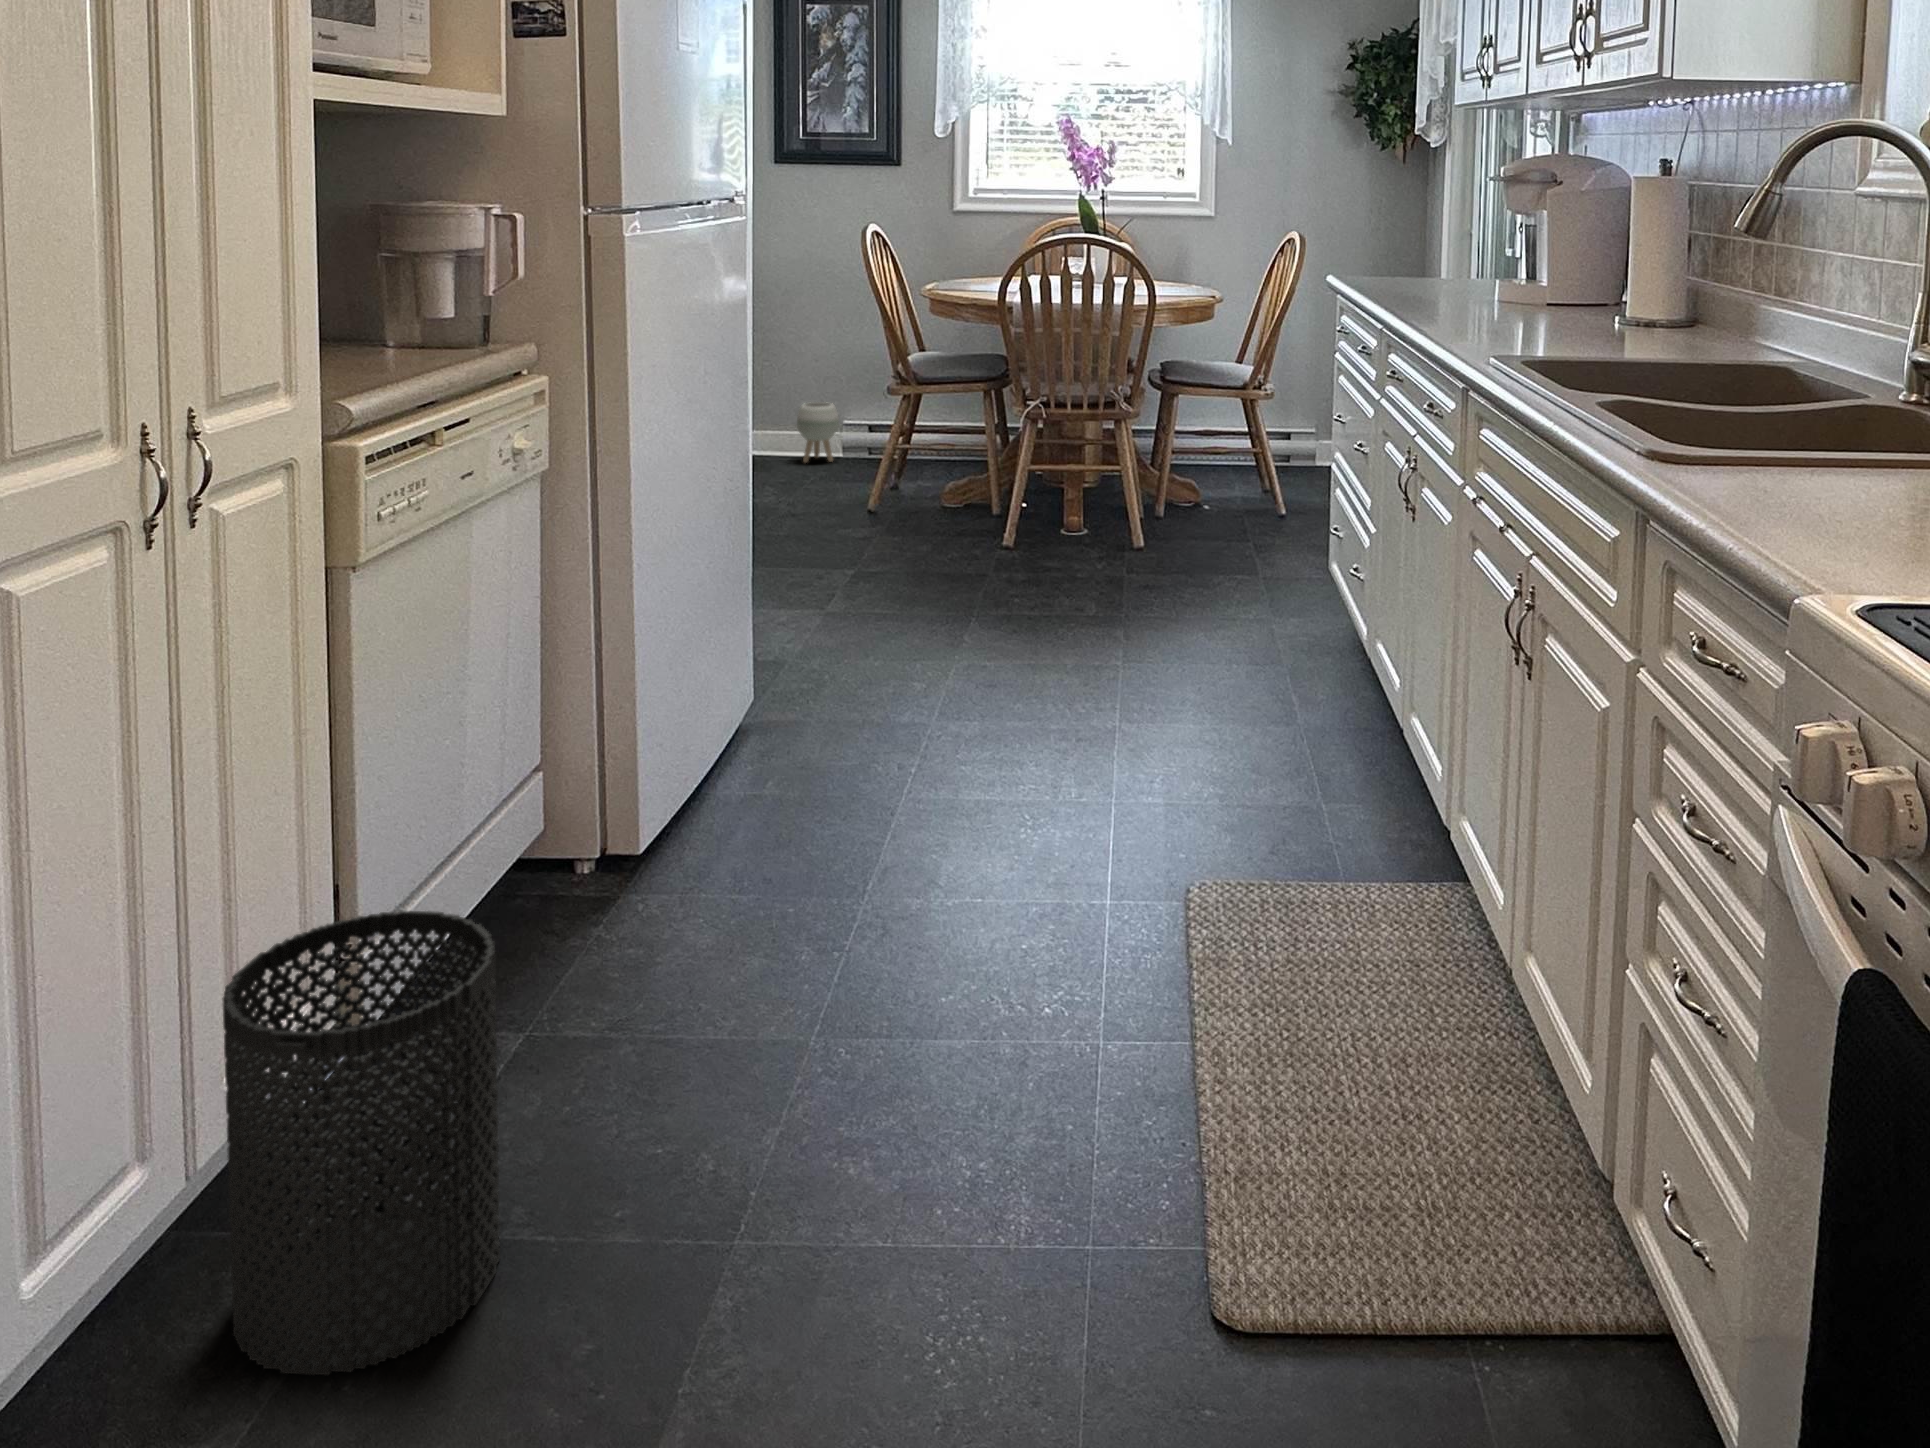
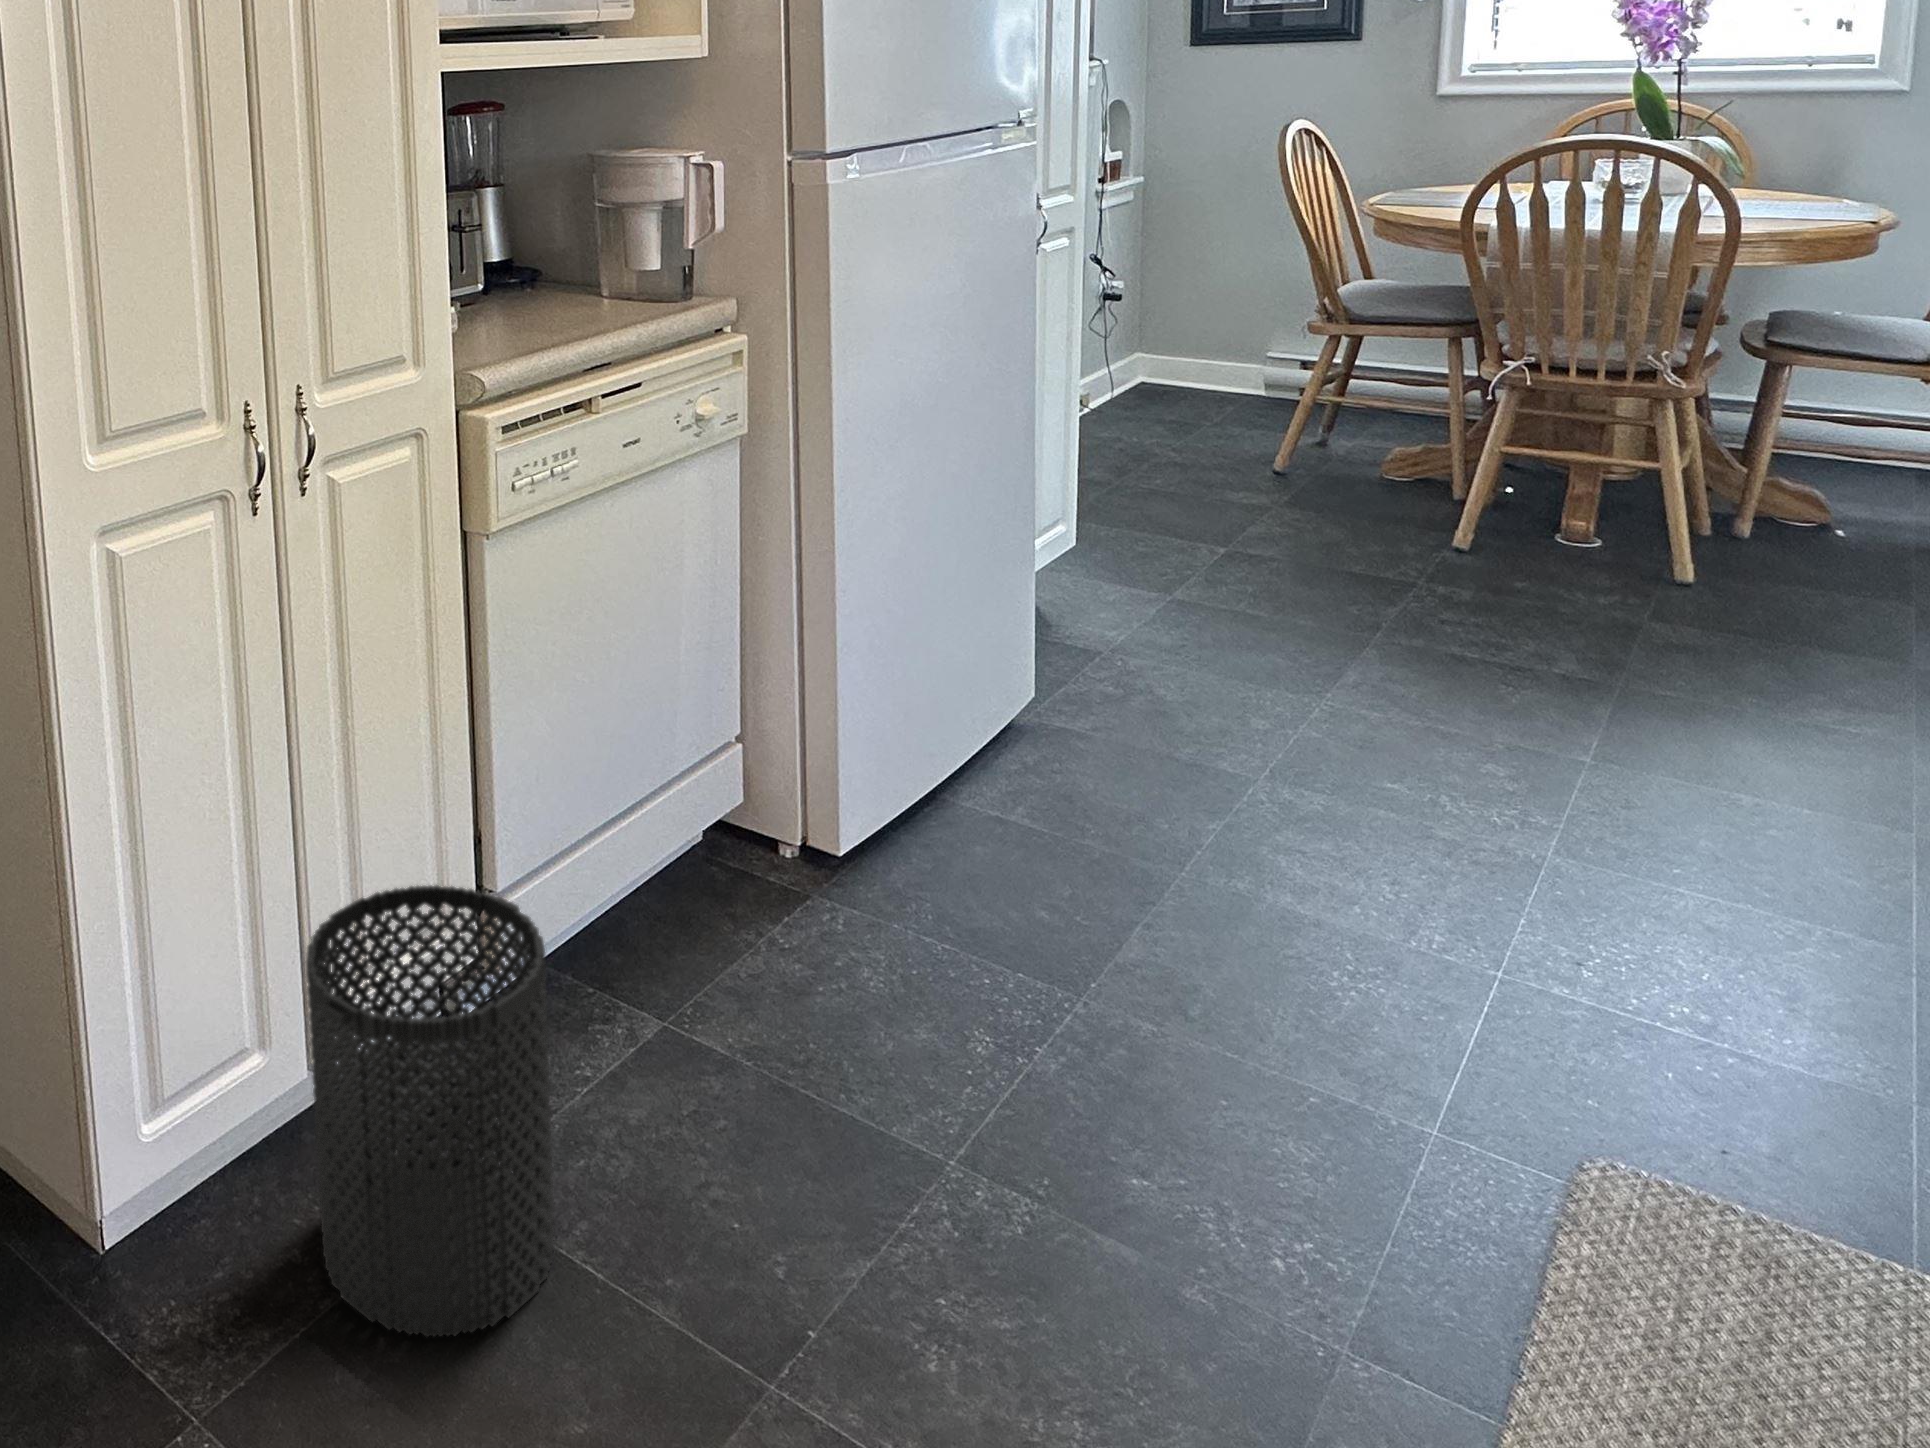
planter: present [797,402,839,463] -> none [1207,325,1261,397]

